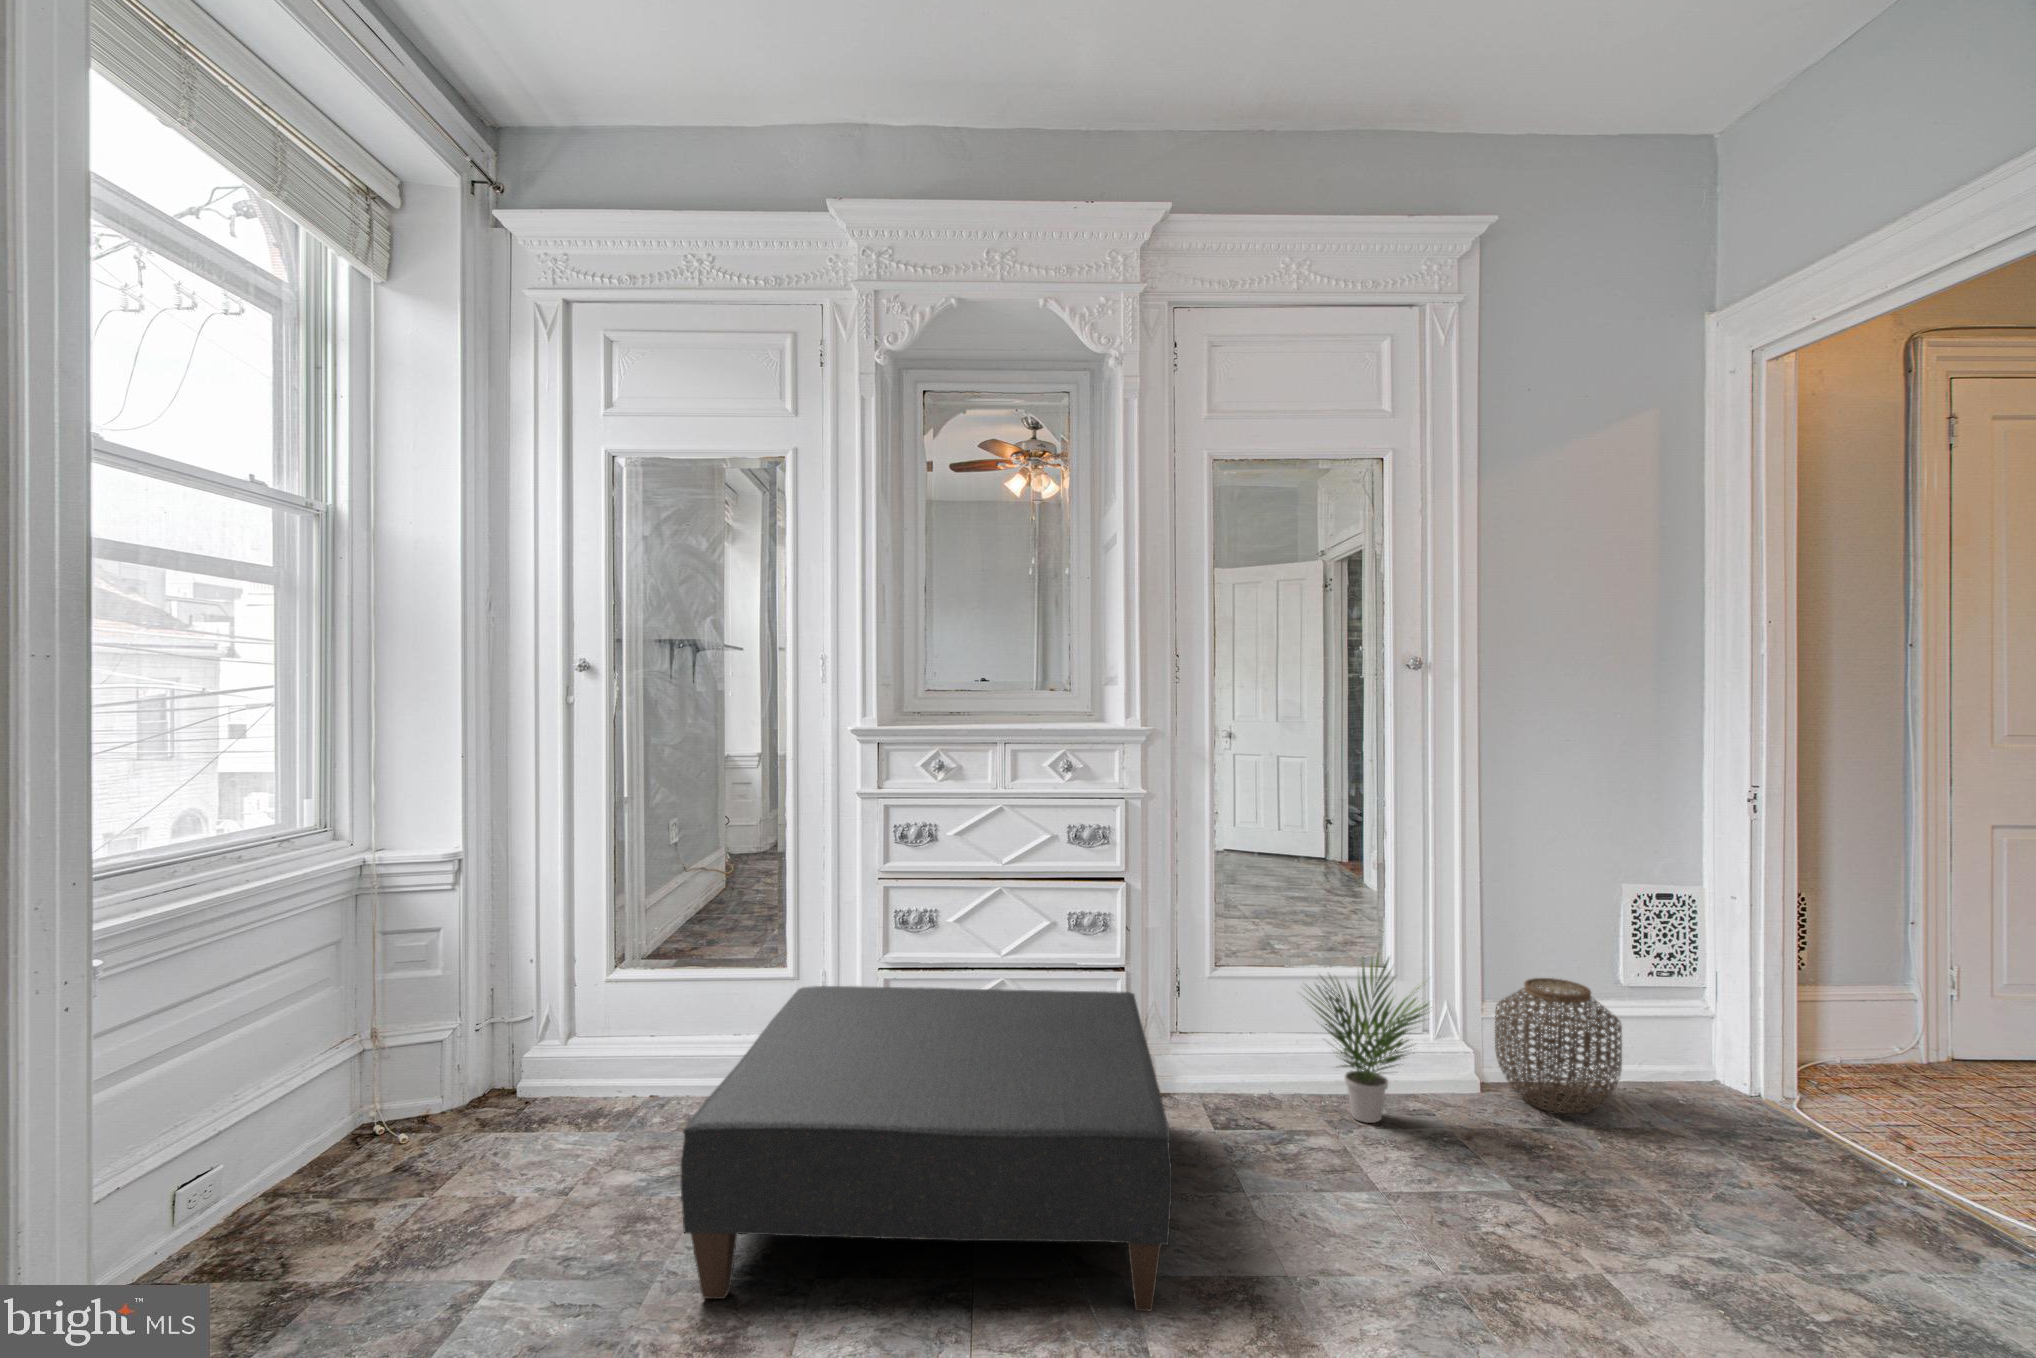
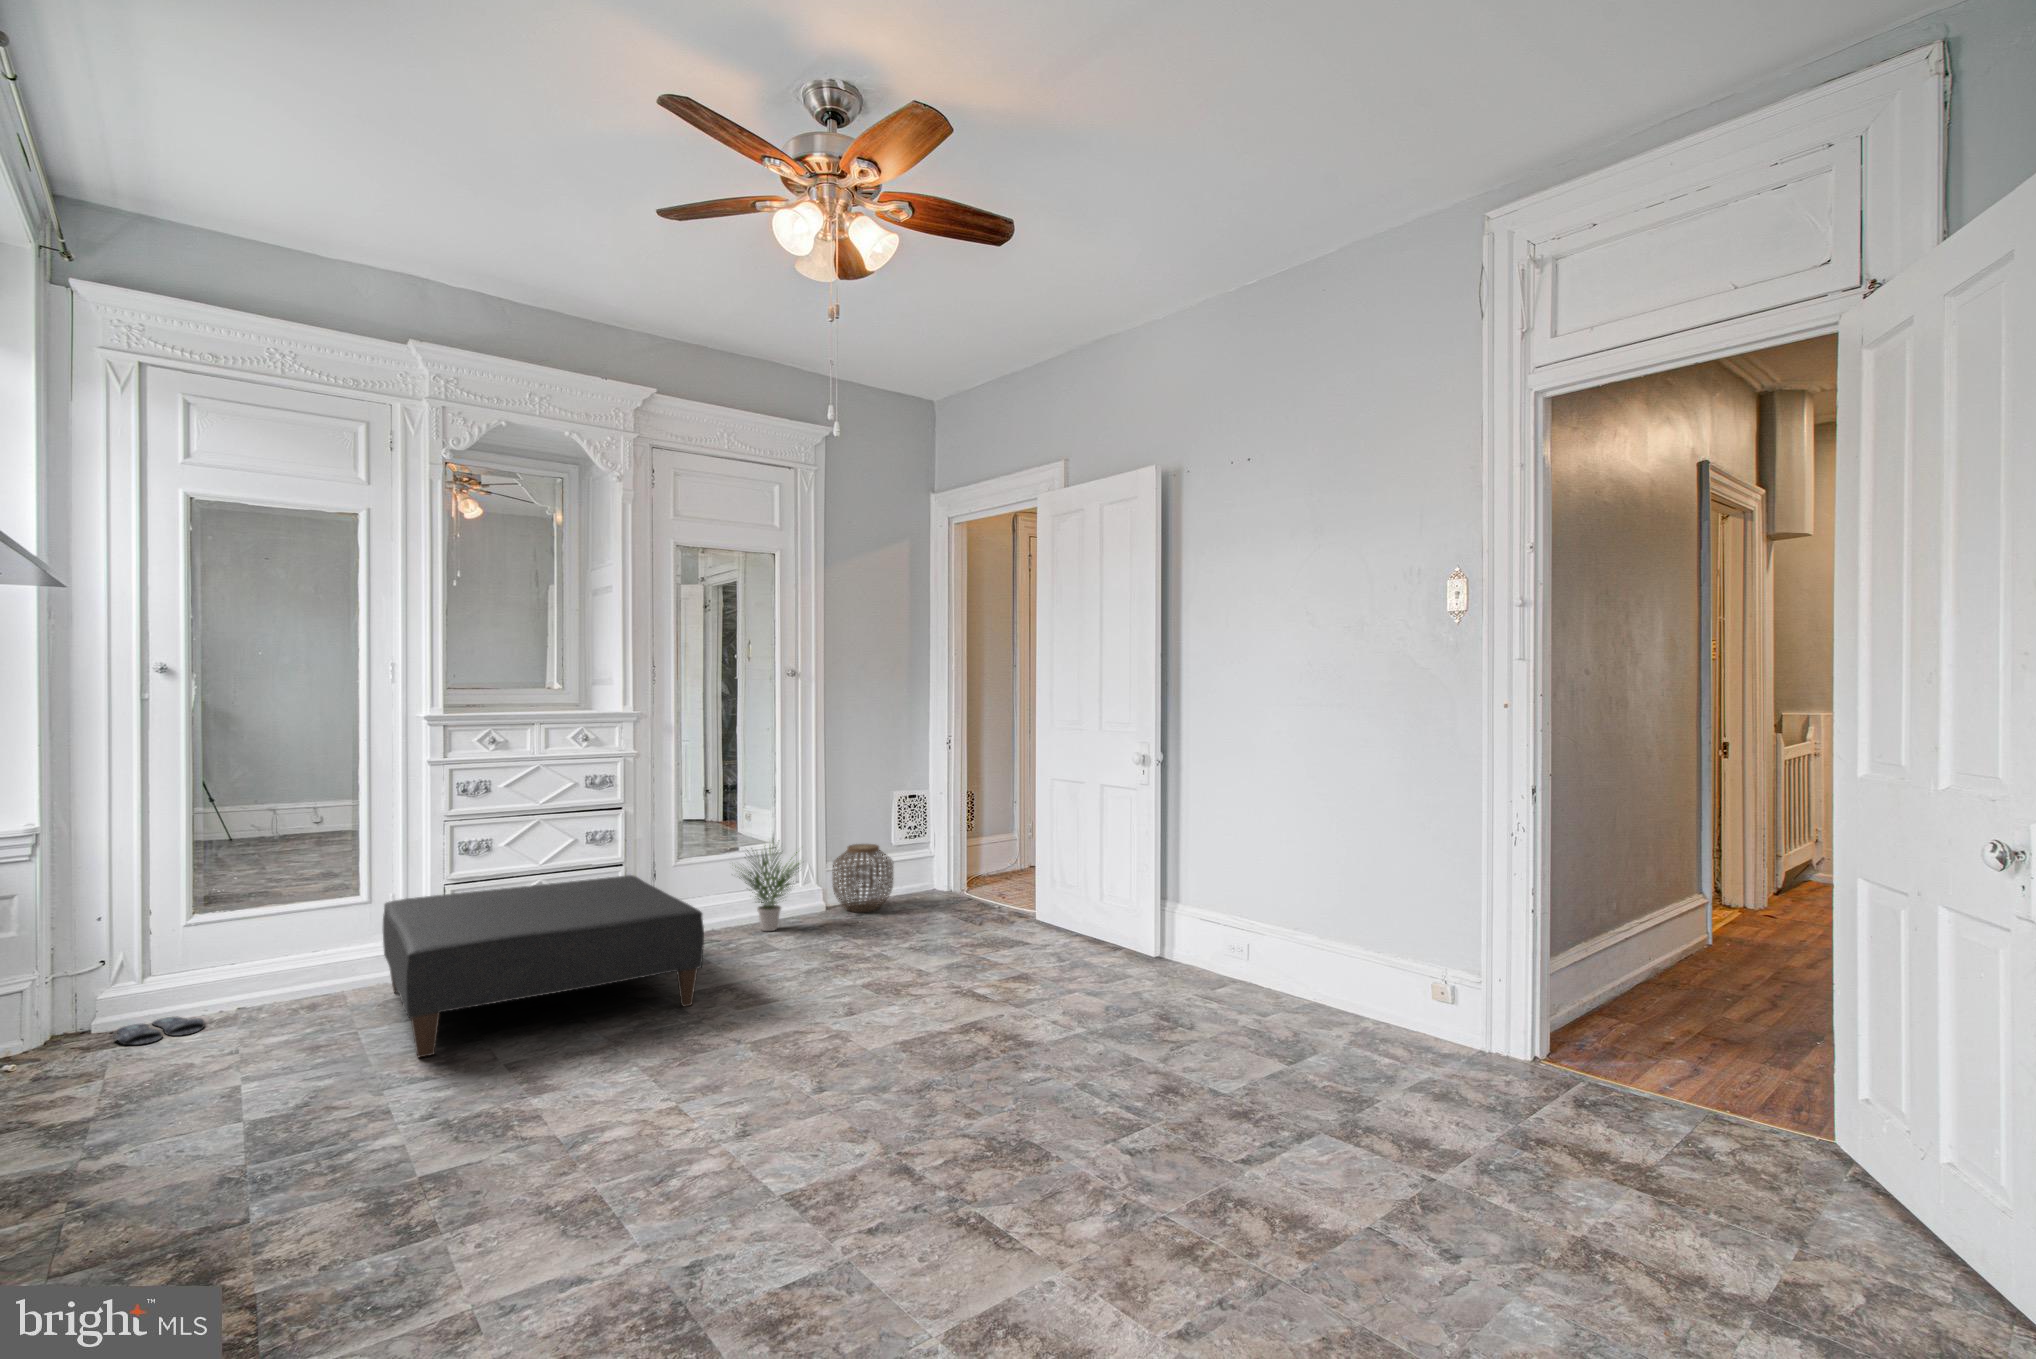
slippers: none [512,1091,606,1136] -> present [115,1017,204,1045]

